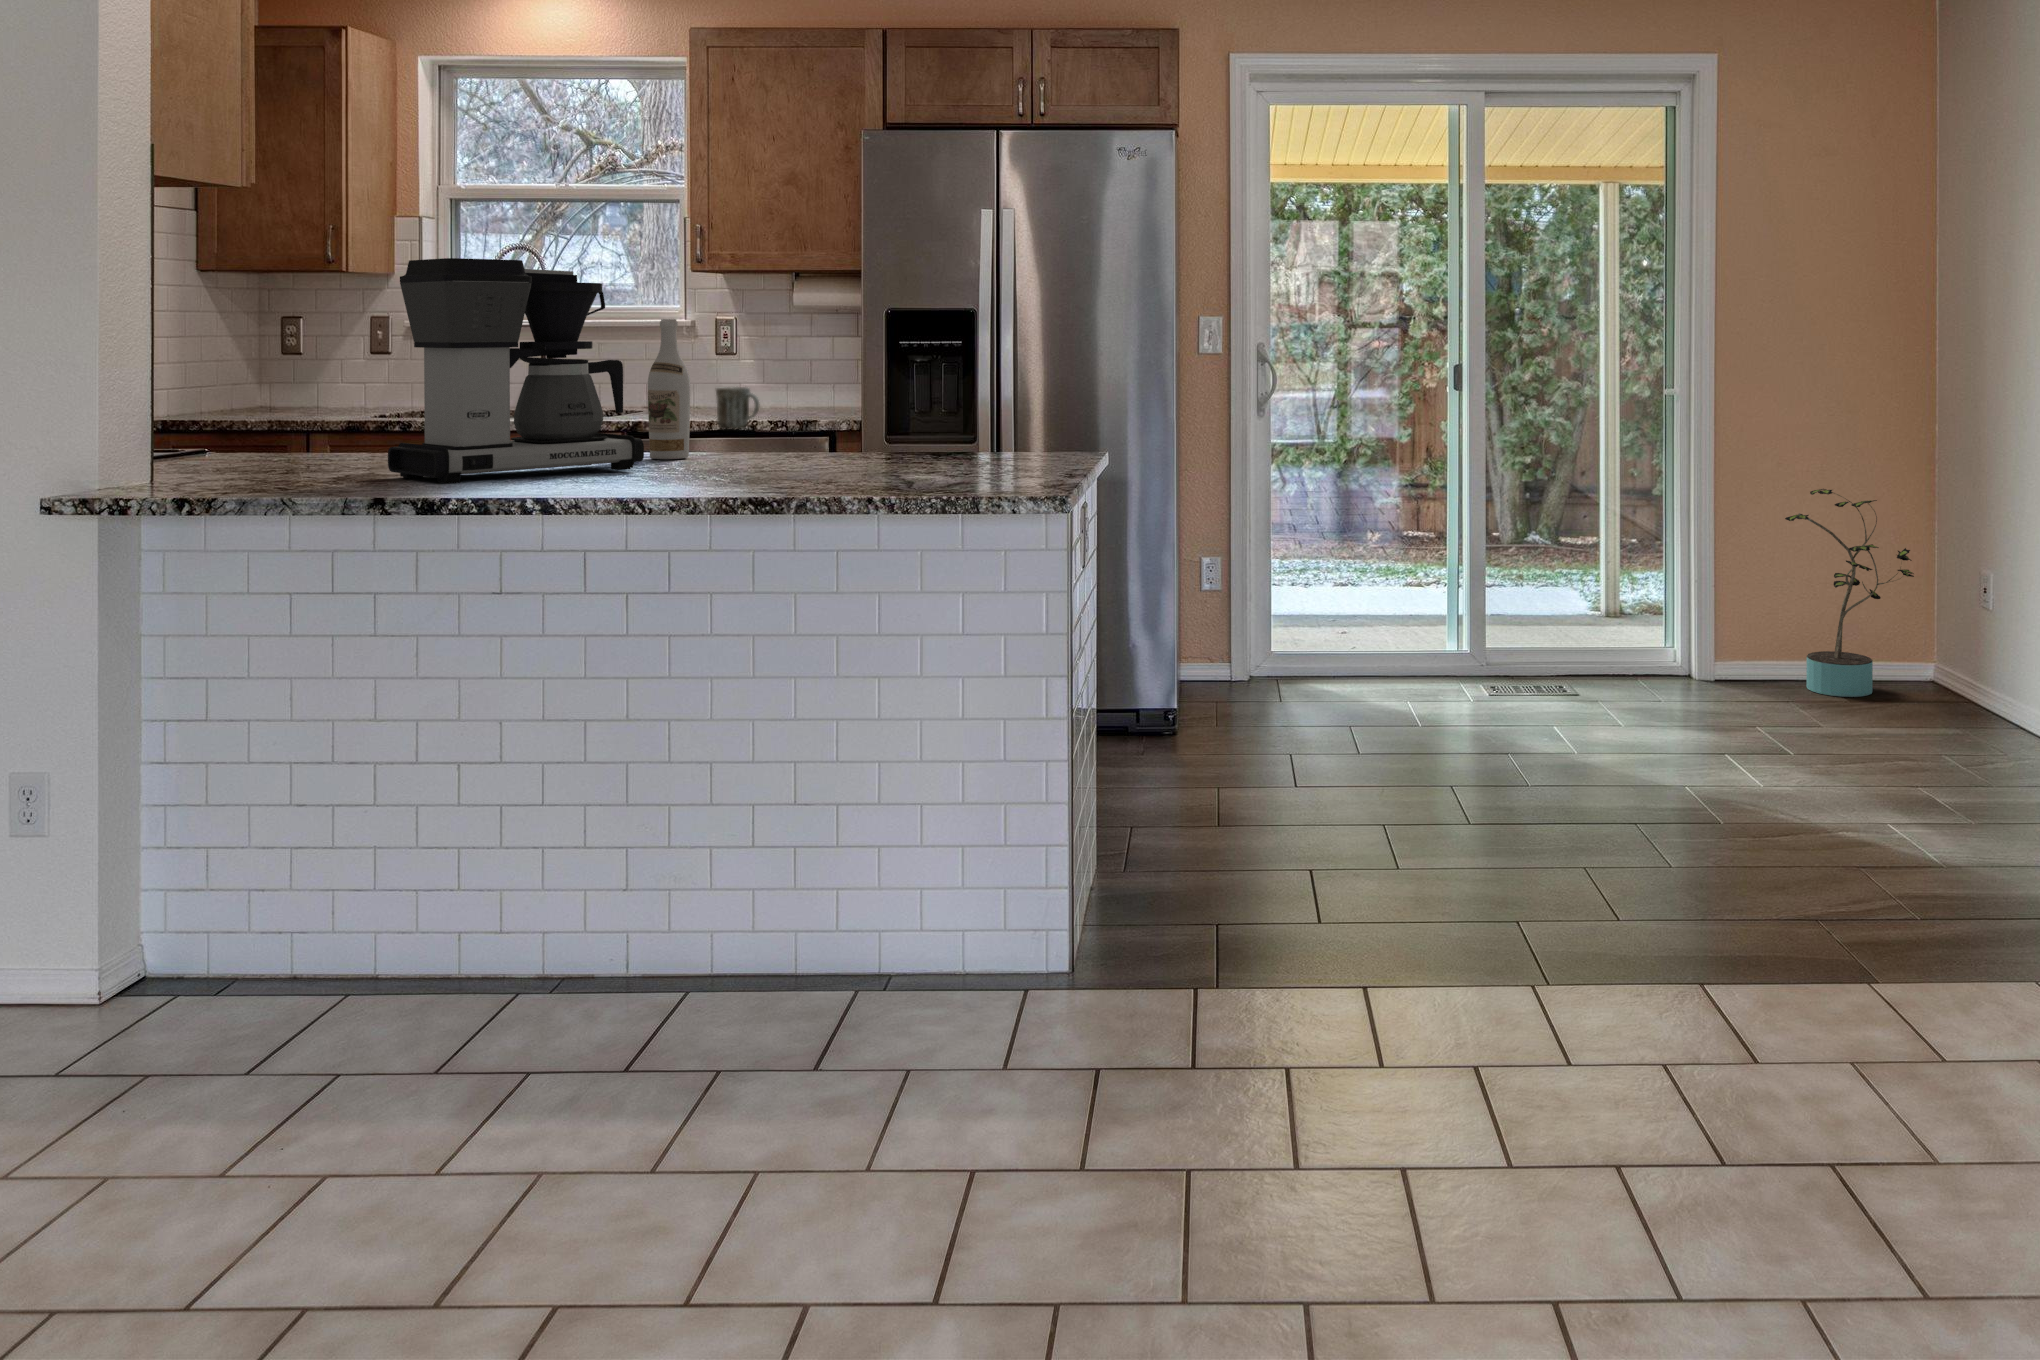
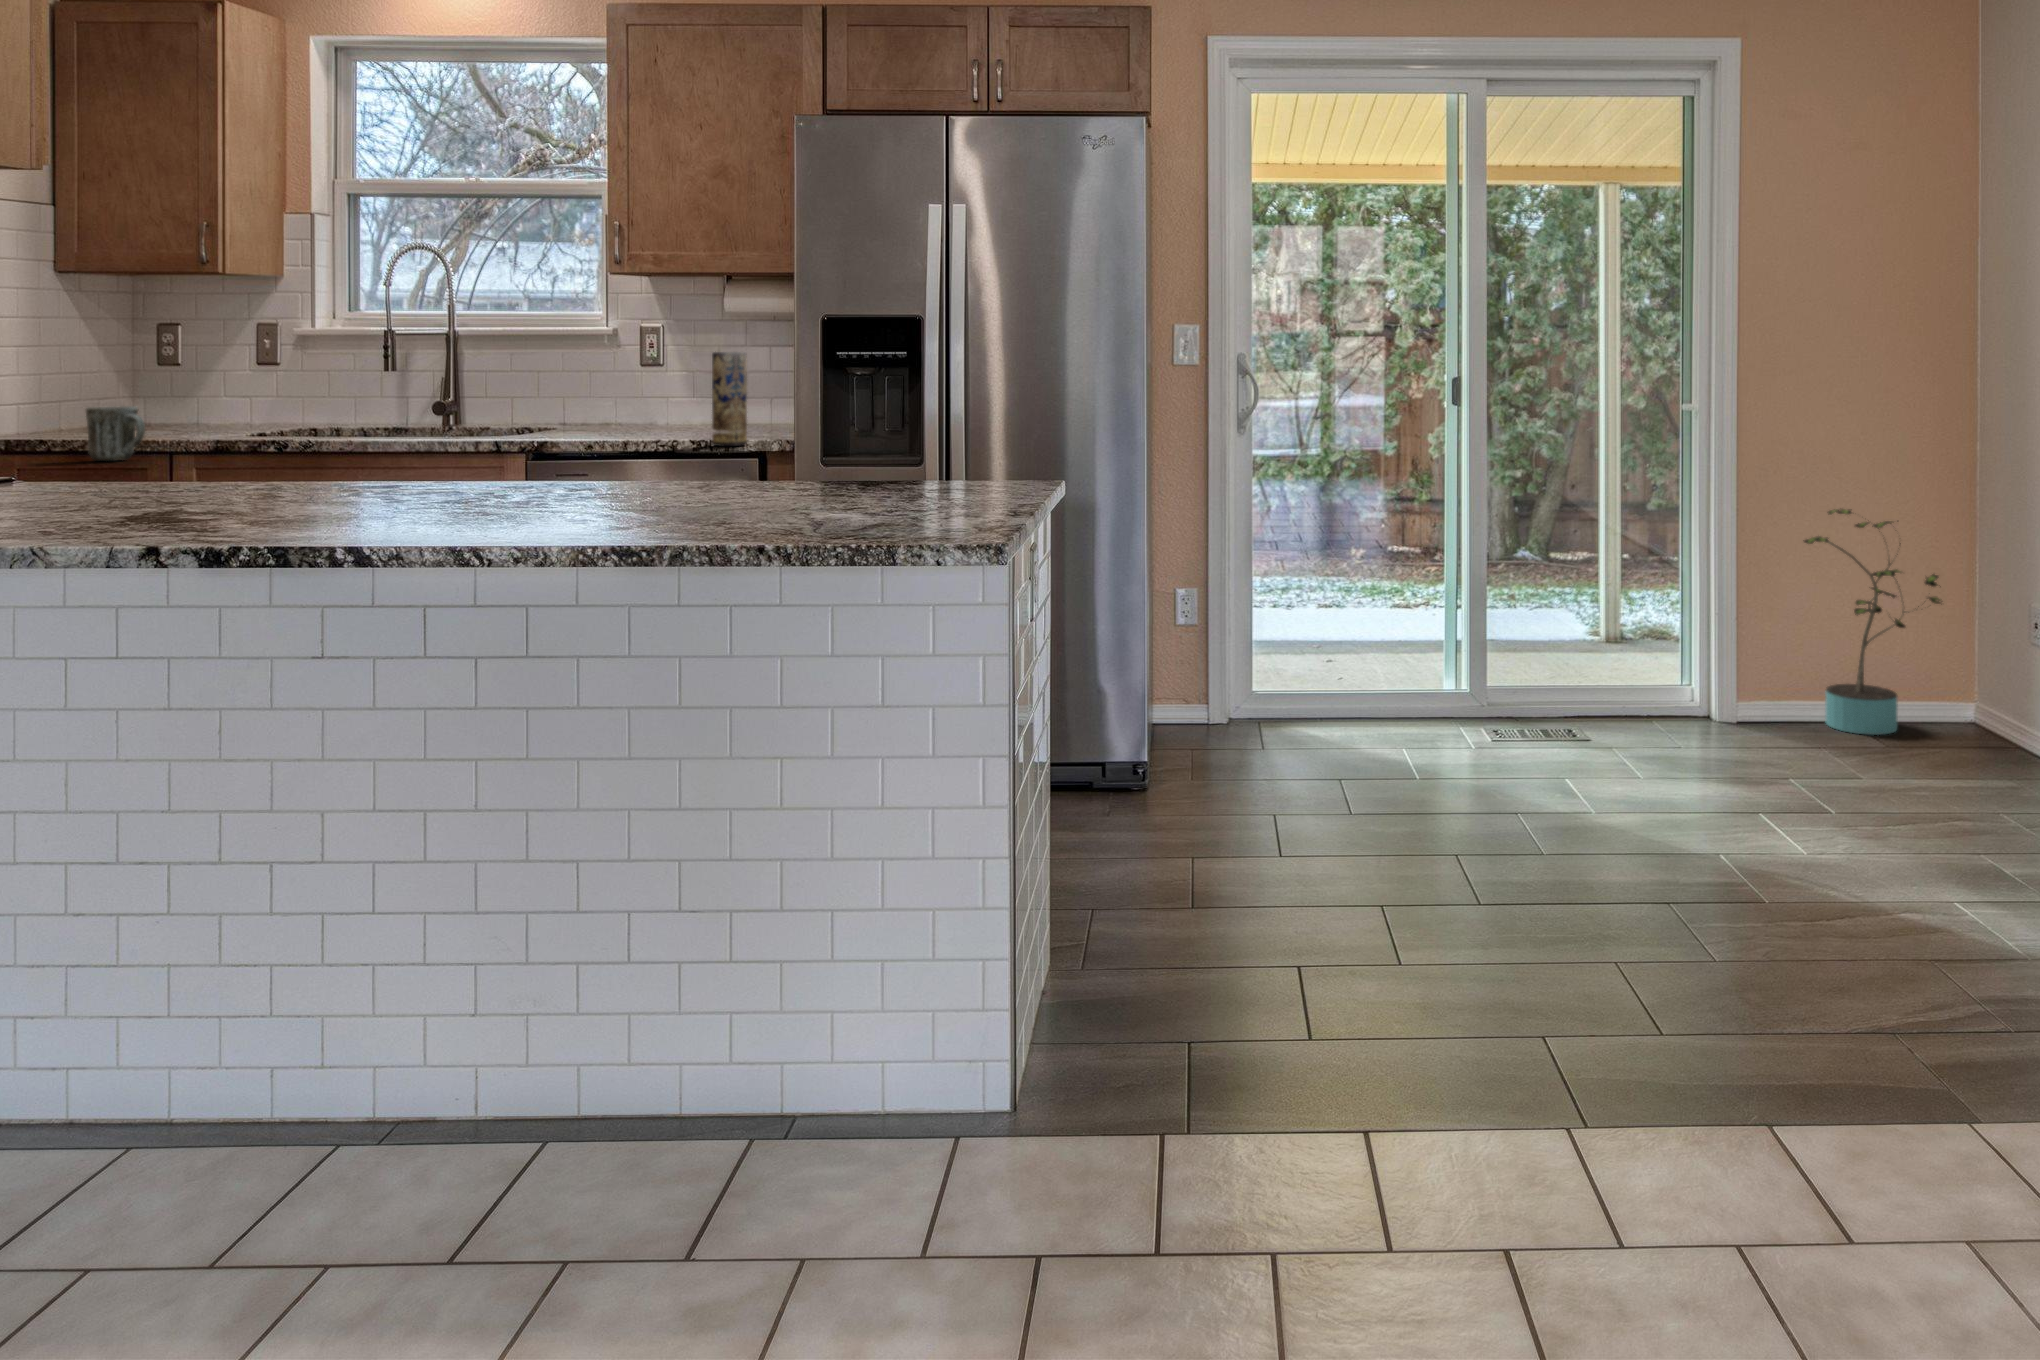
coffee maker: present [388,258,644,484] -> none [197,253,514,524]
wine bottle: present [648,319,690,459] -> none [532,326,582,488]
vase: none [783,342,814,428] -> present [712,352,747,446]
mug: present [716,387,760,430] -> present [86,406,145,461]

